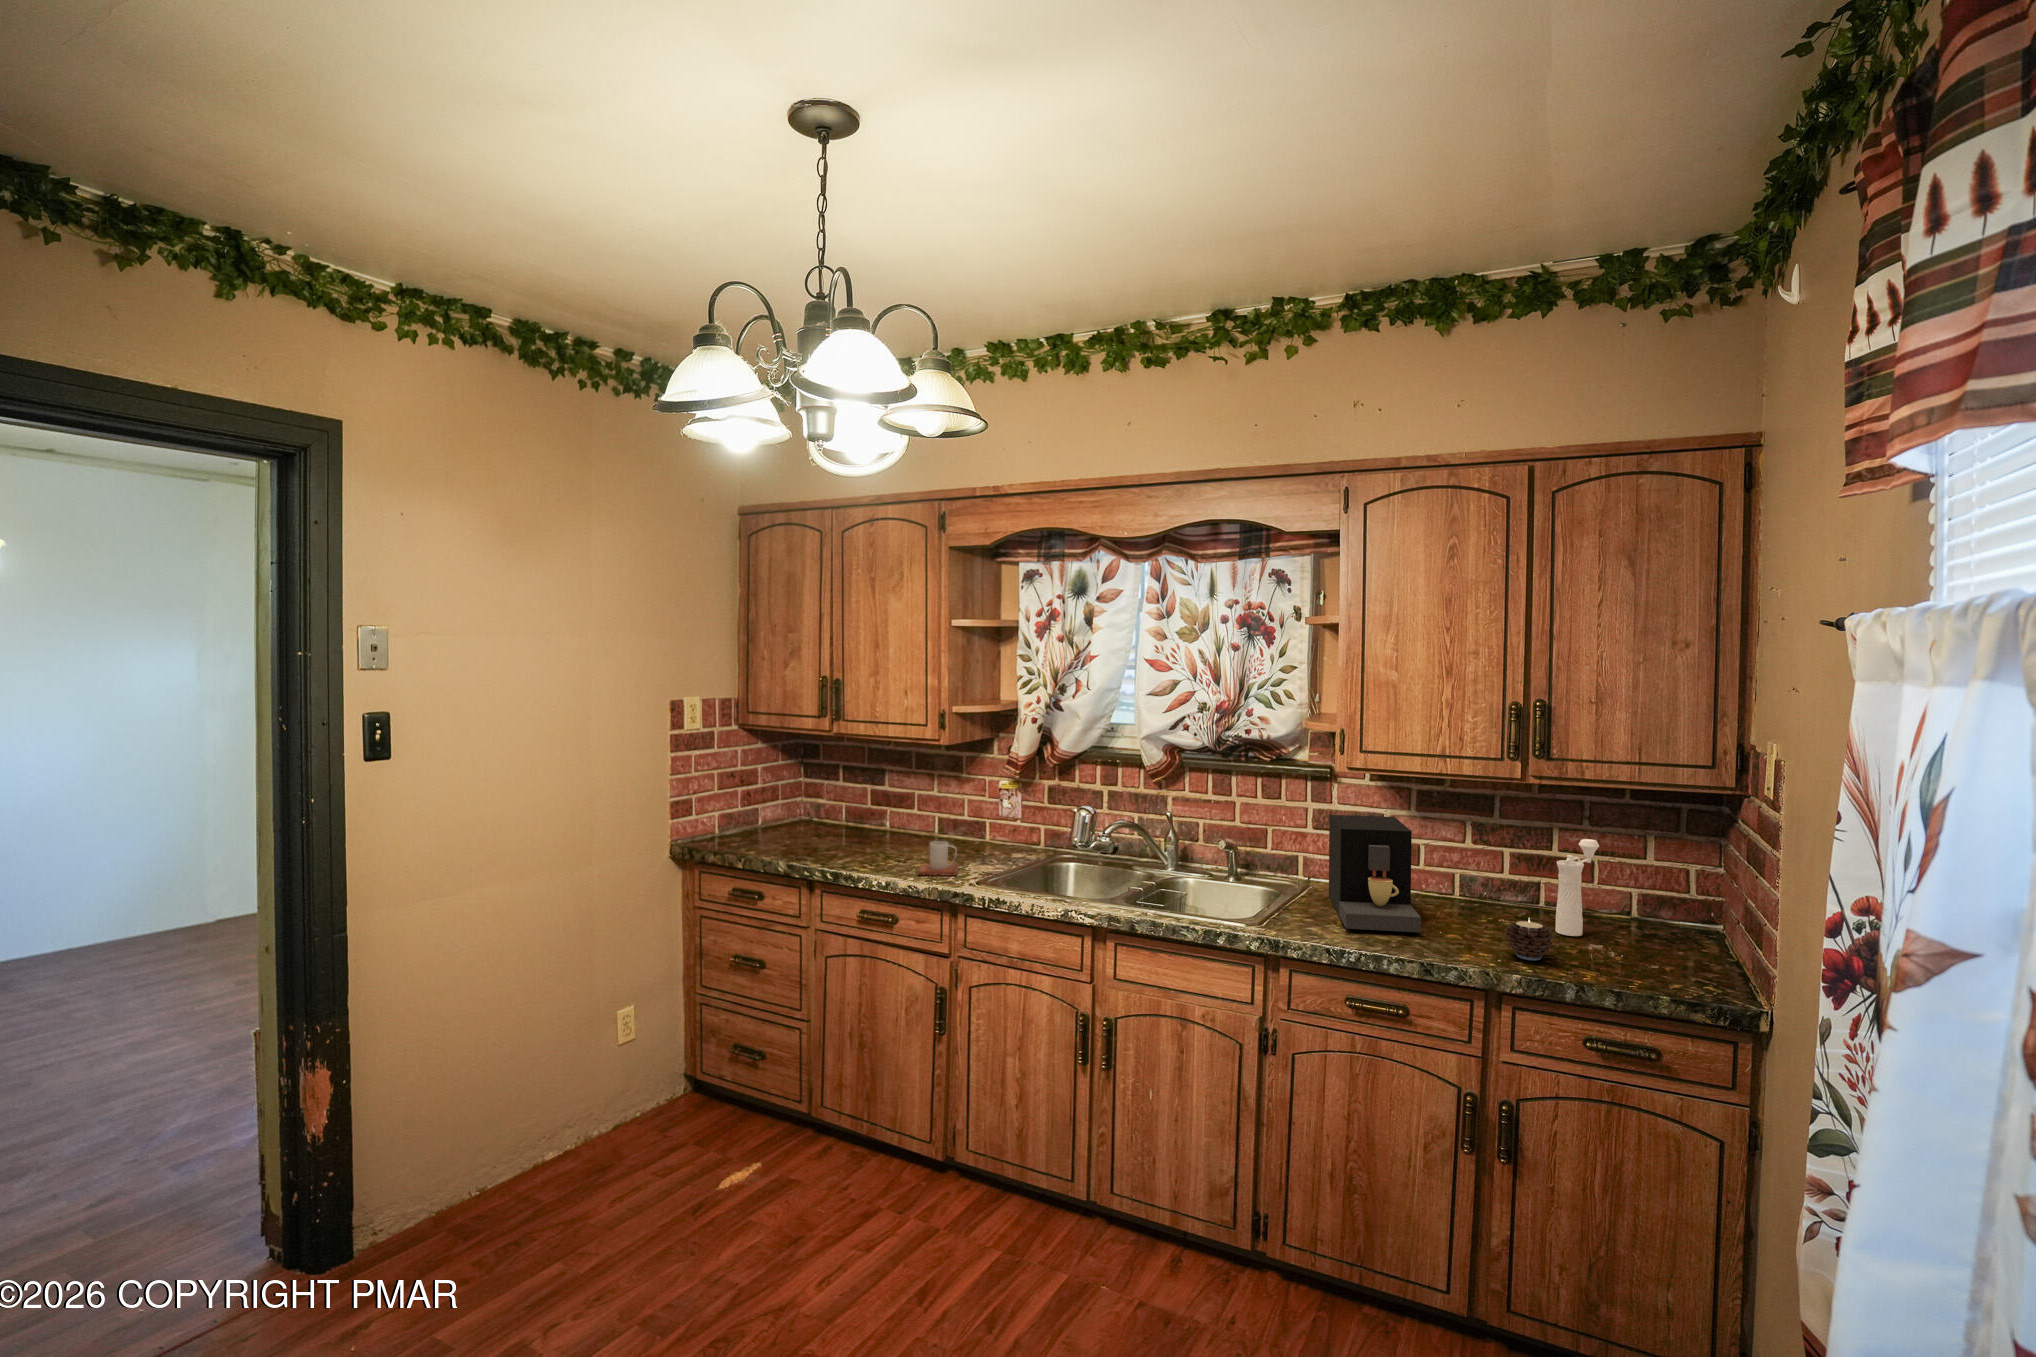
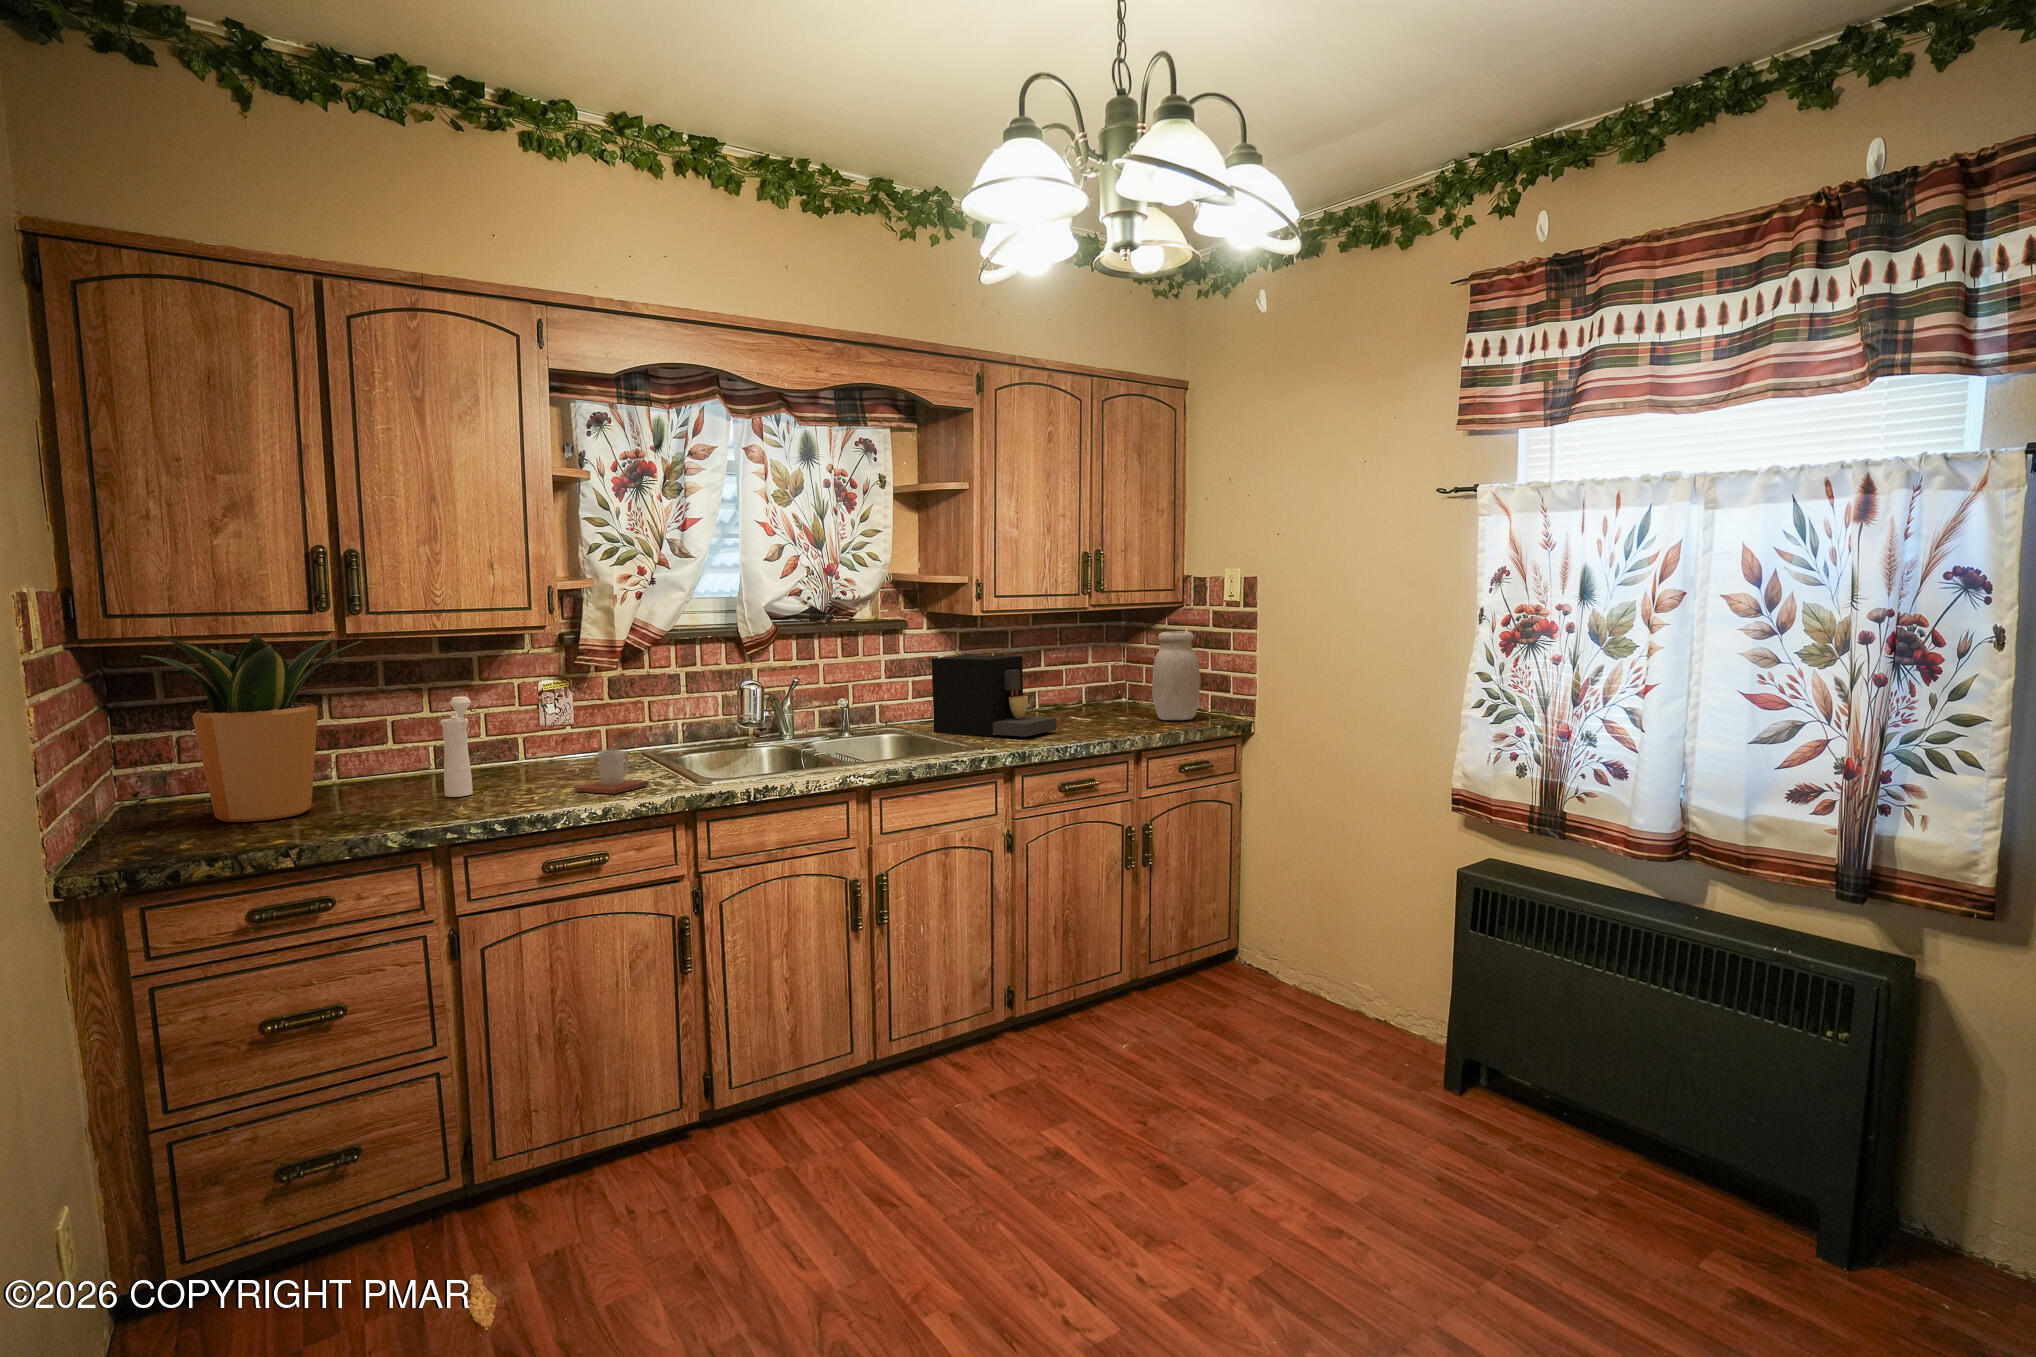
potted plant: none [765,729,851,842] -> present [140,633,362,822]
jar: none [1626,837,1712,981] -> present [1152,631,1200,720]
pepper mill: present [1556,839,1599,936] -> present [440,696,473,797]
candle: present [1505,920,1554,960] -> none [1108,698,1138,728]

